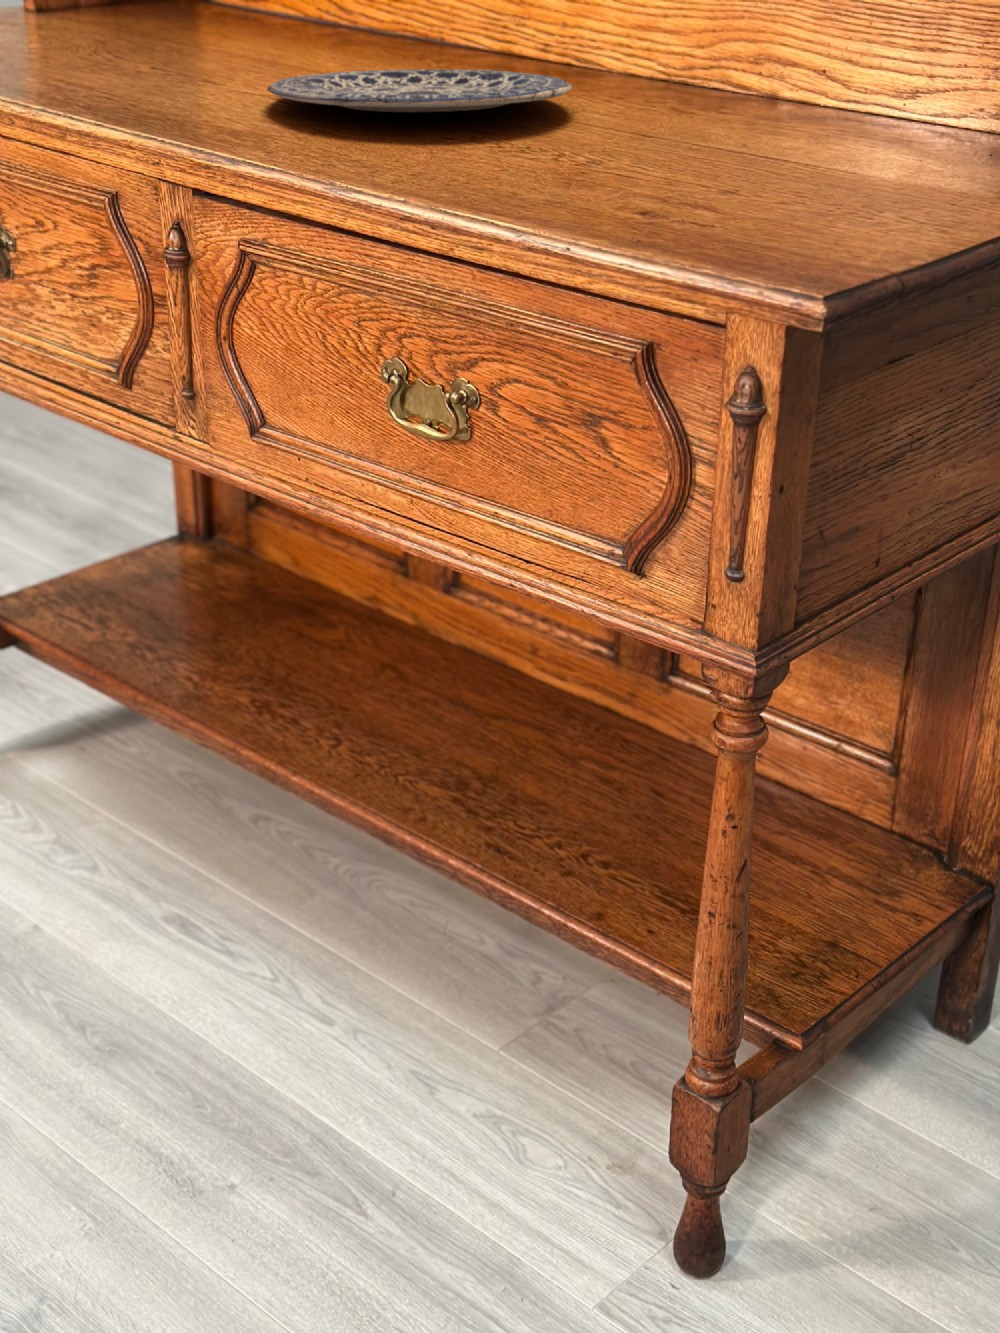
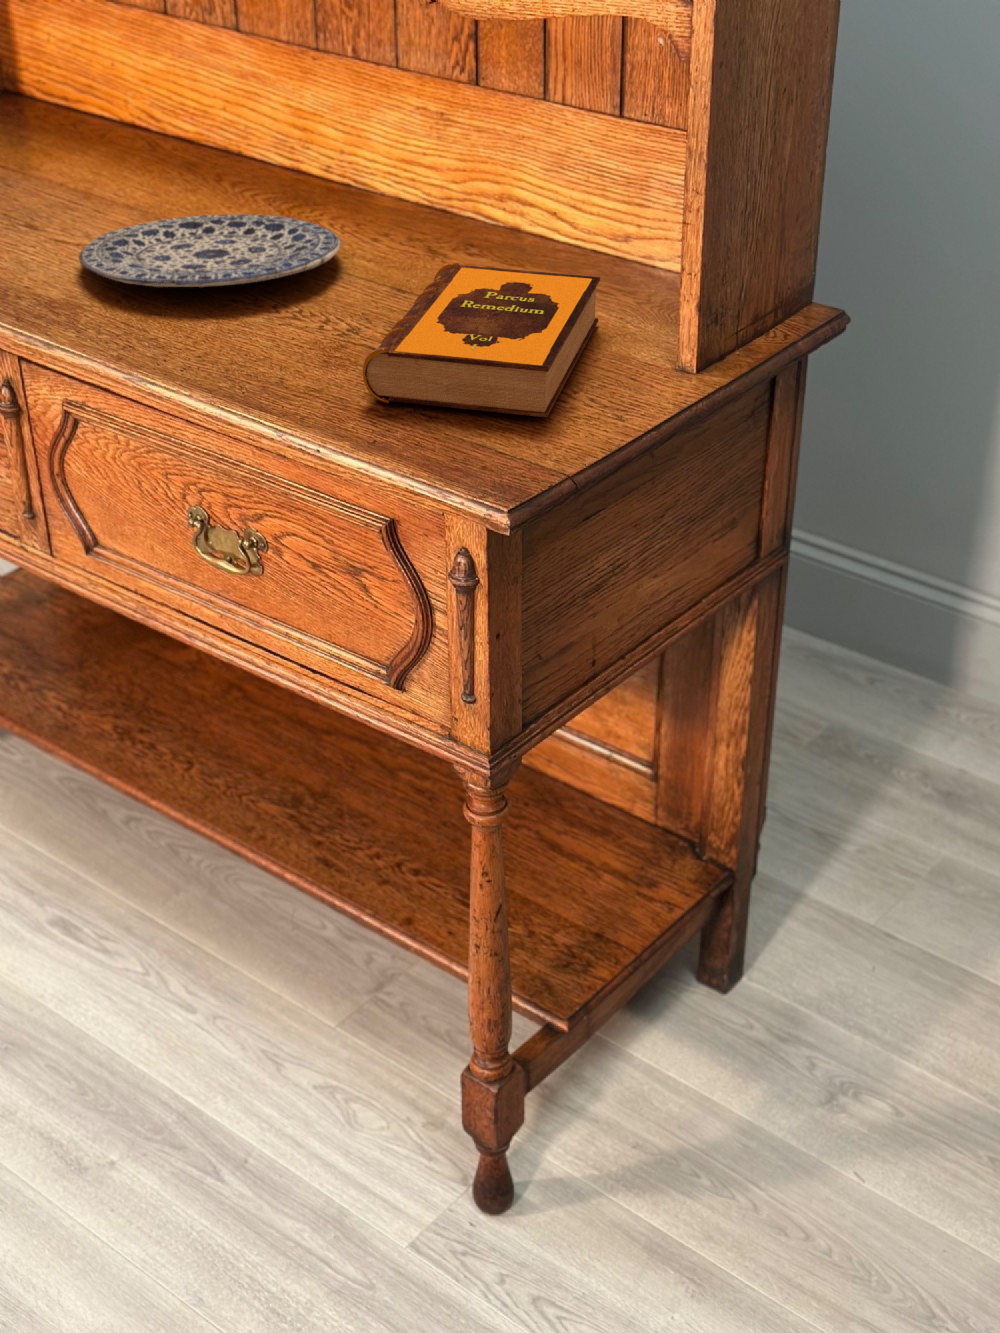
hardback book: none [617,86,898,223] -> present [362,263,600,417]

